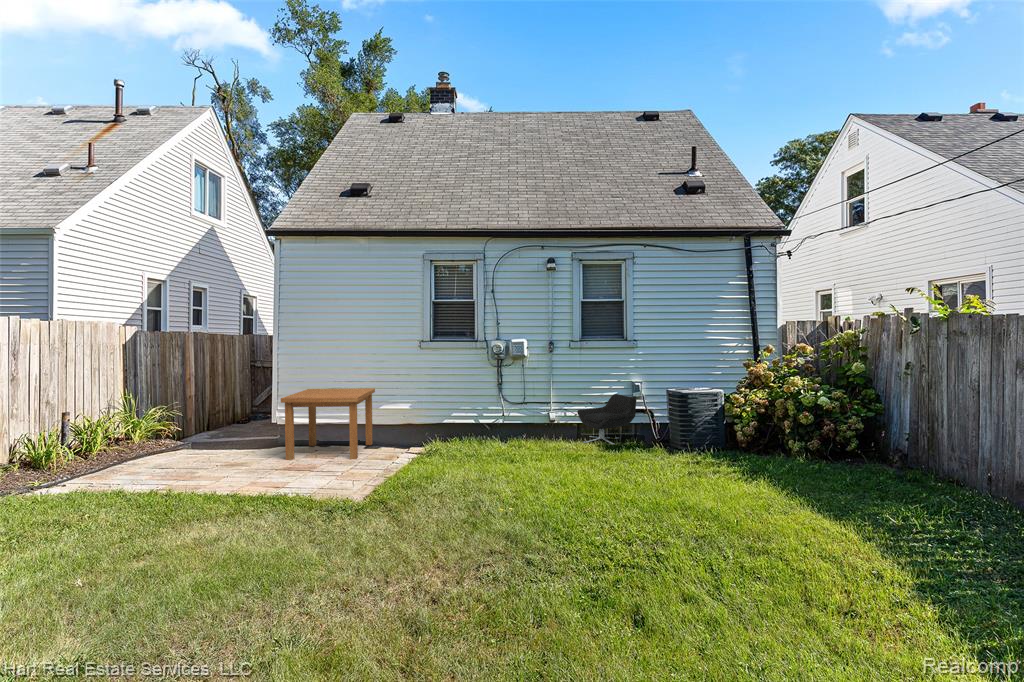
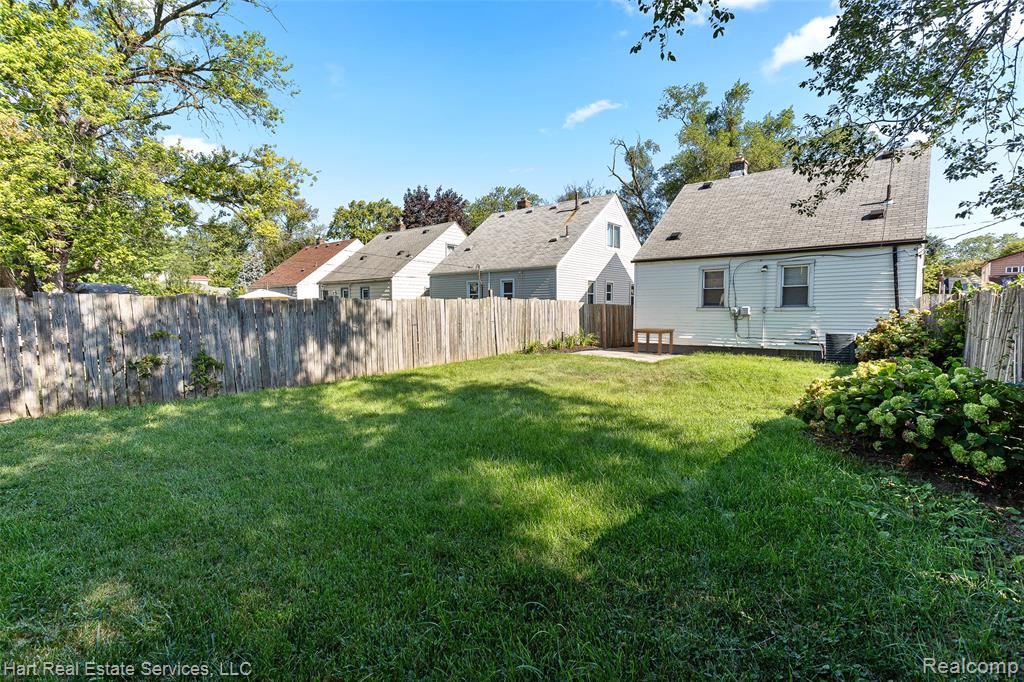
lounge chair: present [577,394,637,444] -> none [768,337,802,360]

